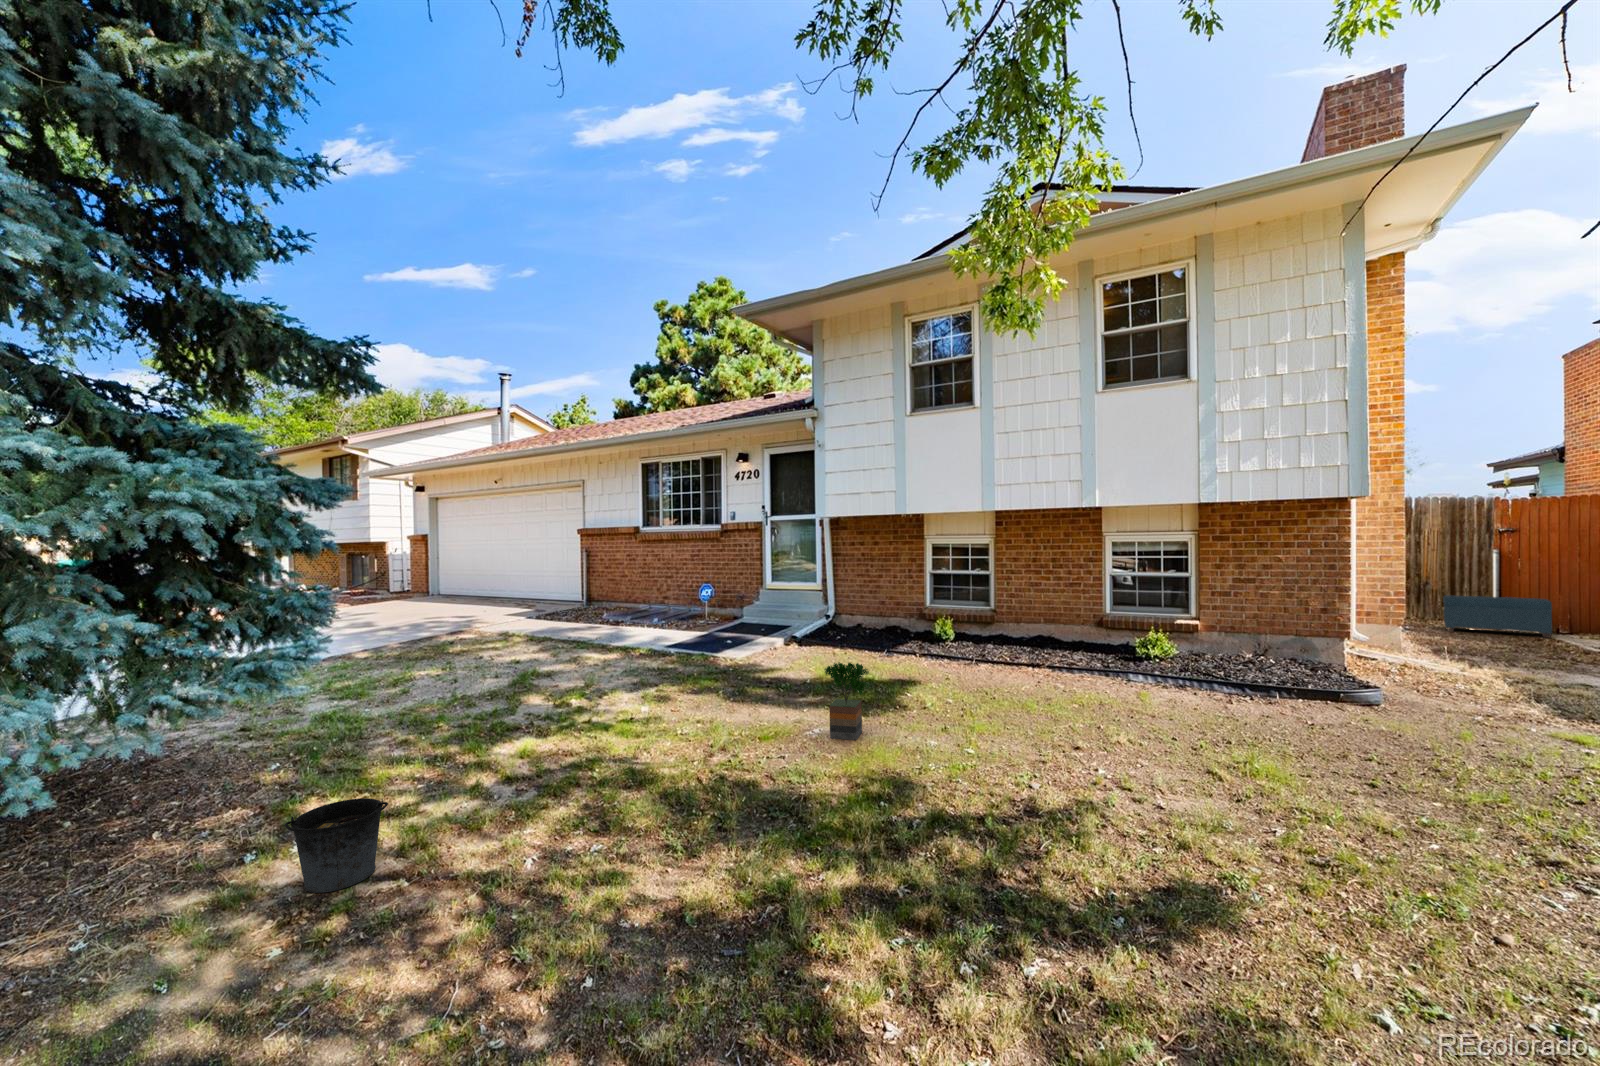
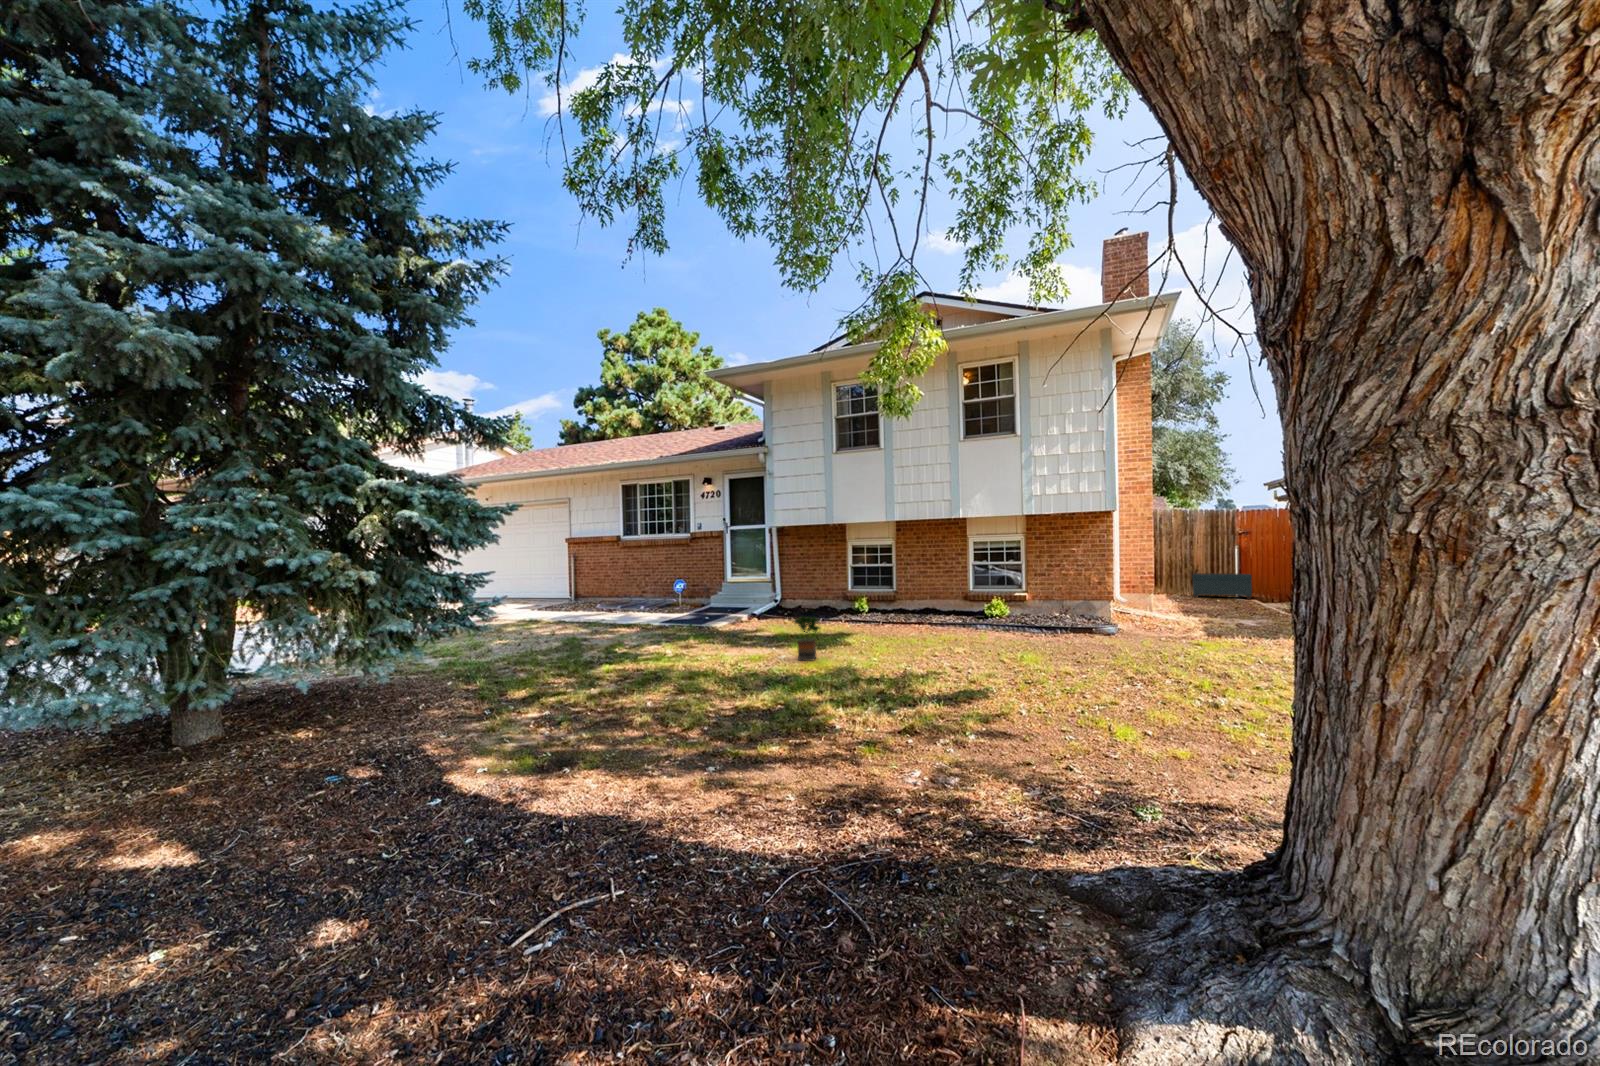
bucket: present [284,798,388,893] -> none [548,678,591,720]

